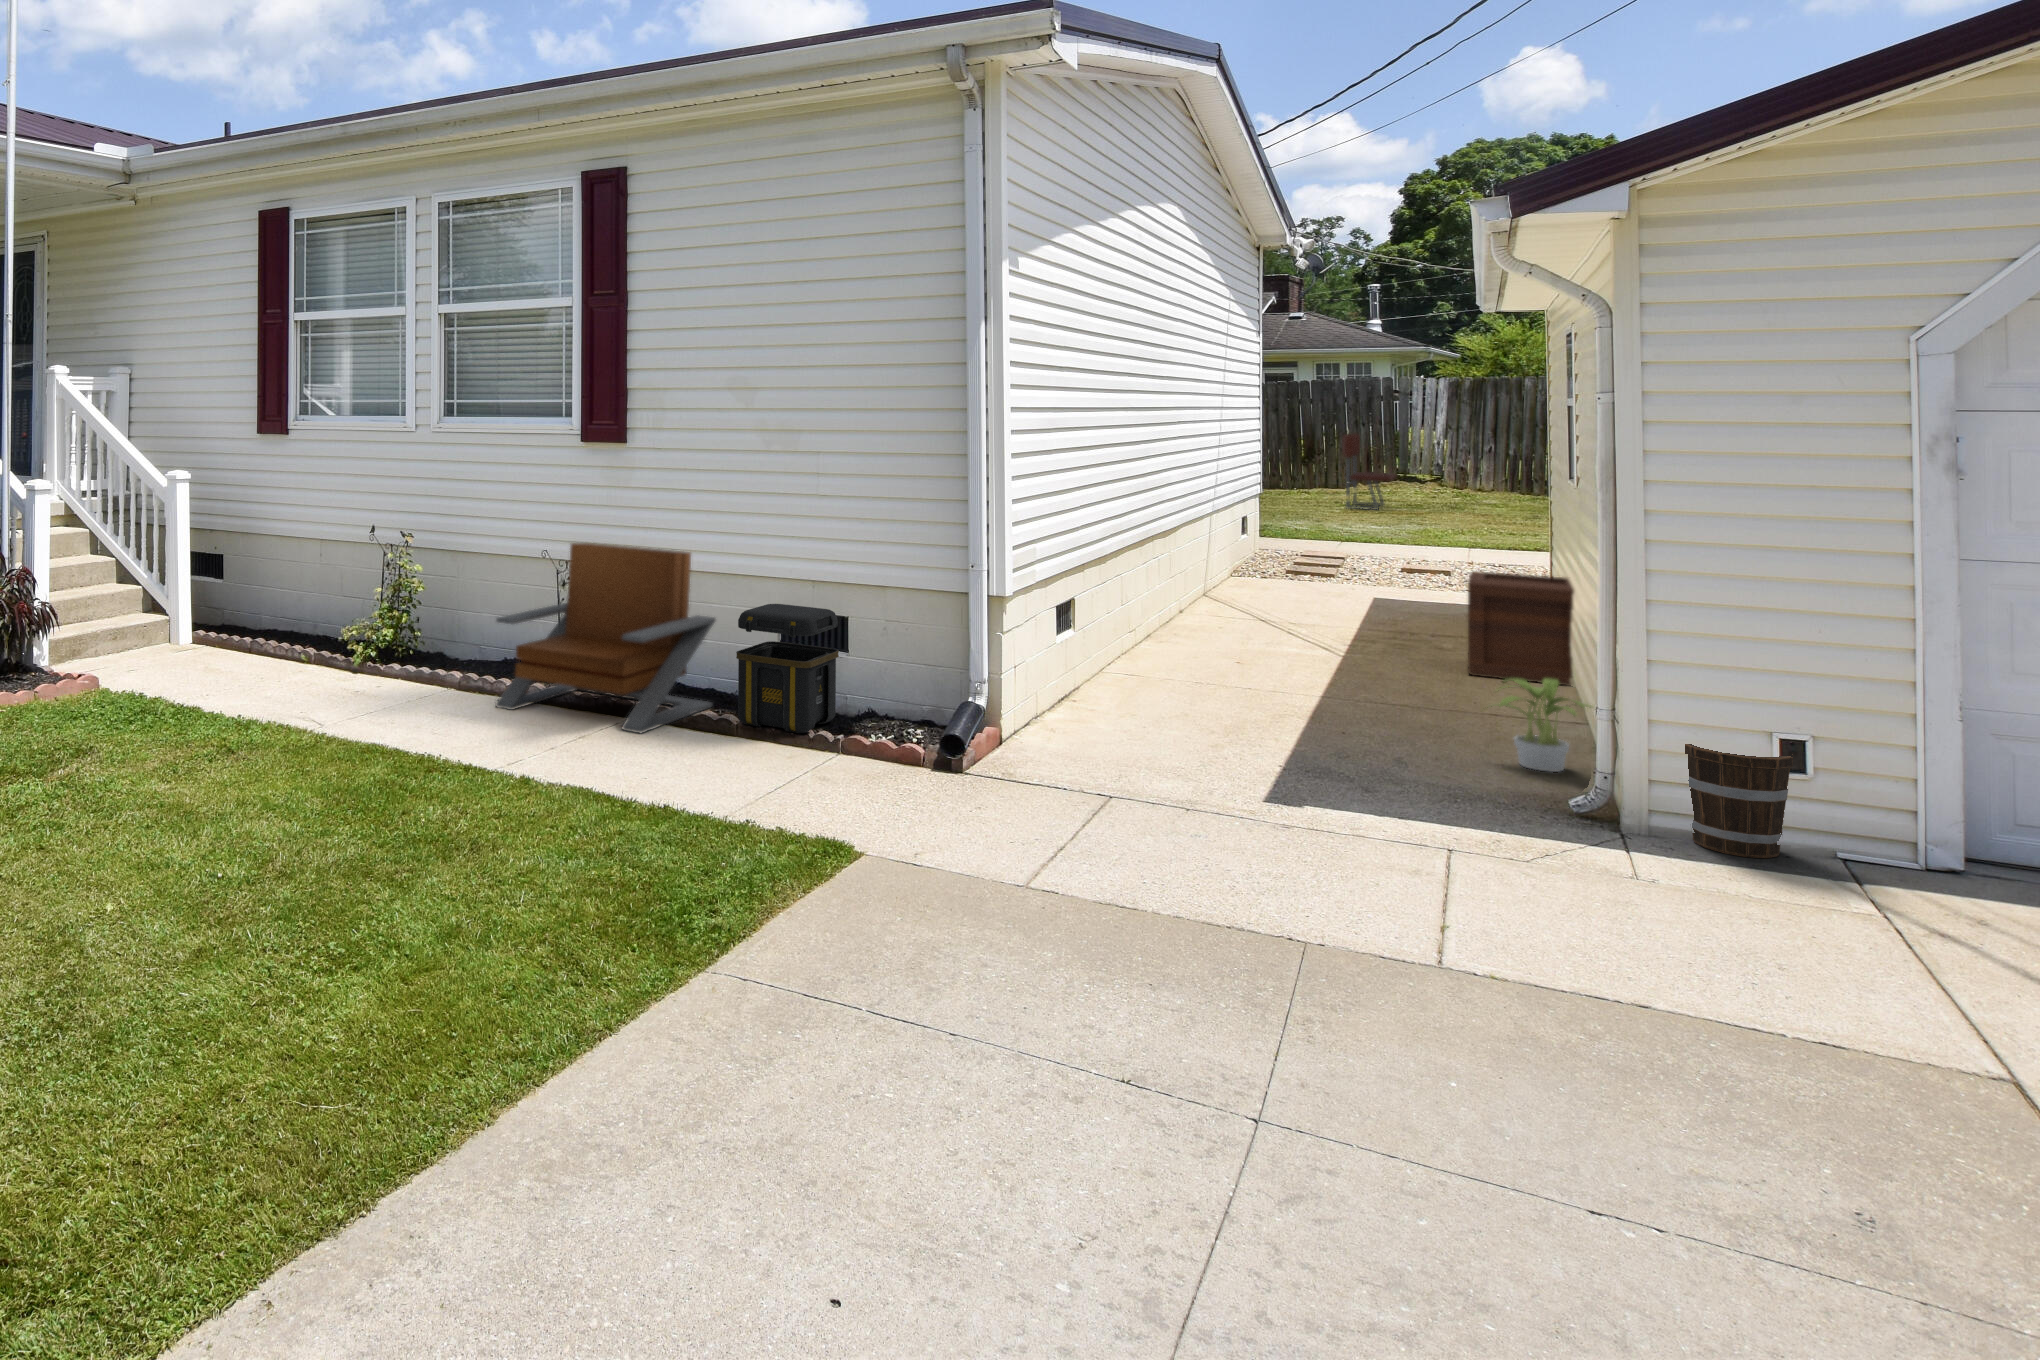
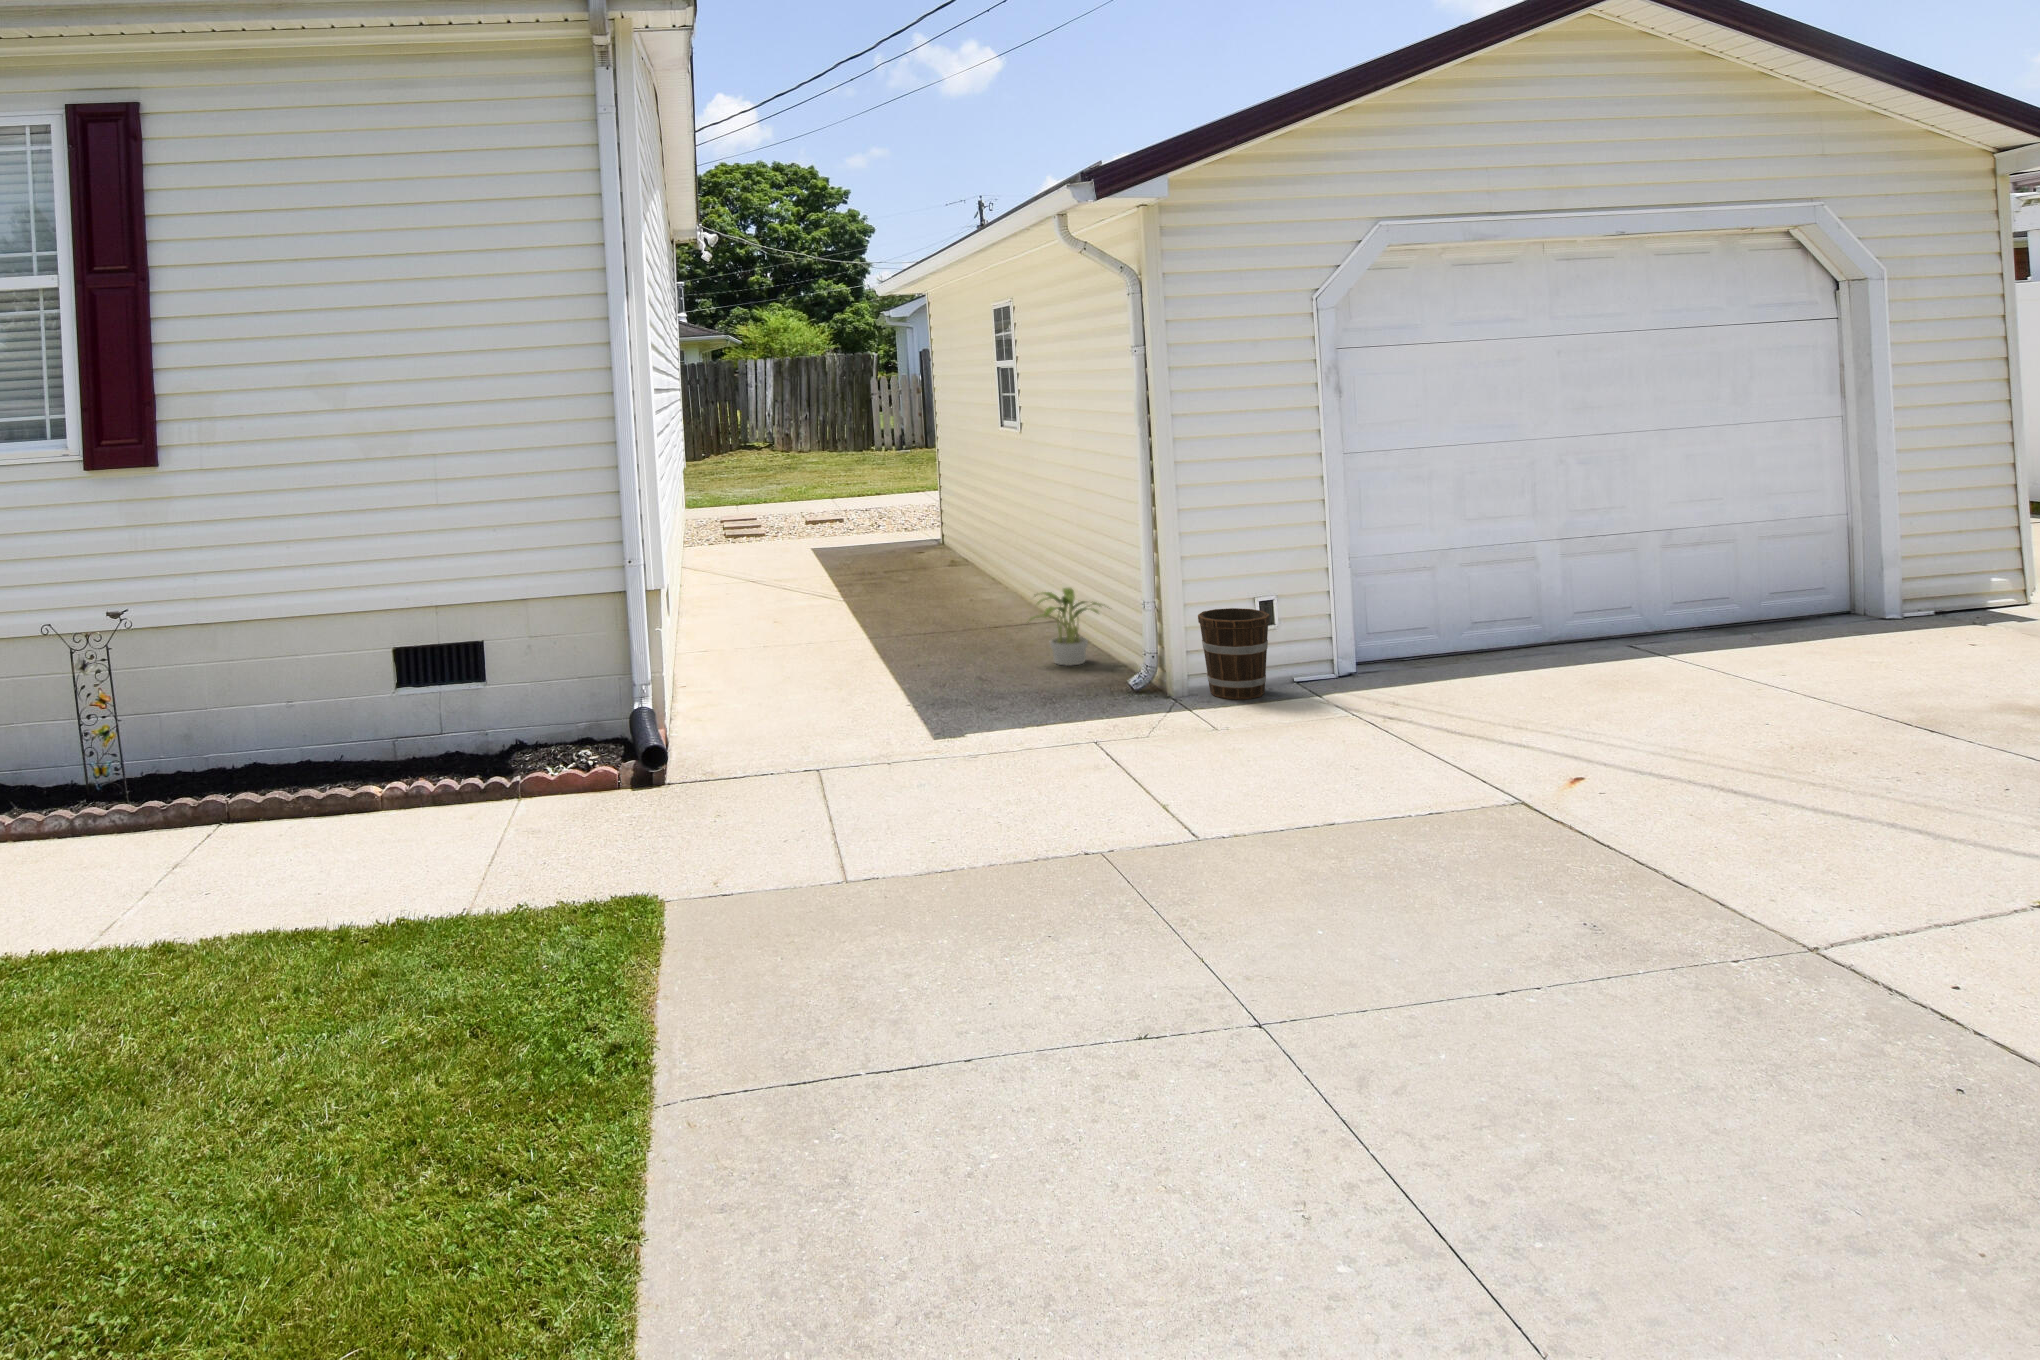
bench: present [1342,433,1396,510] -> none [698,411,739,478]
lounge chair: present [495,543,715,734] -> none [5,596,321,858]
wooden crate: present [1468,571,1574,686] -> none [927,506,1023,600]
toolbox: present [736,604,839,733] -> none [366,636,482,794]

